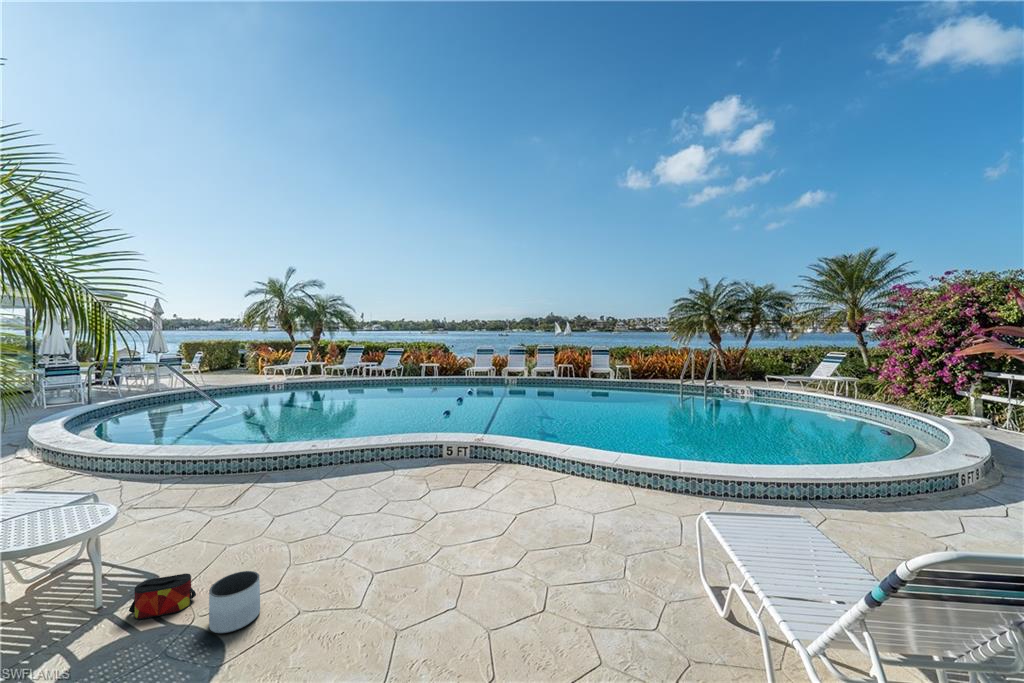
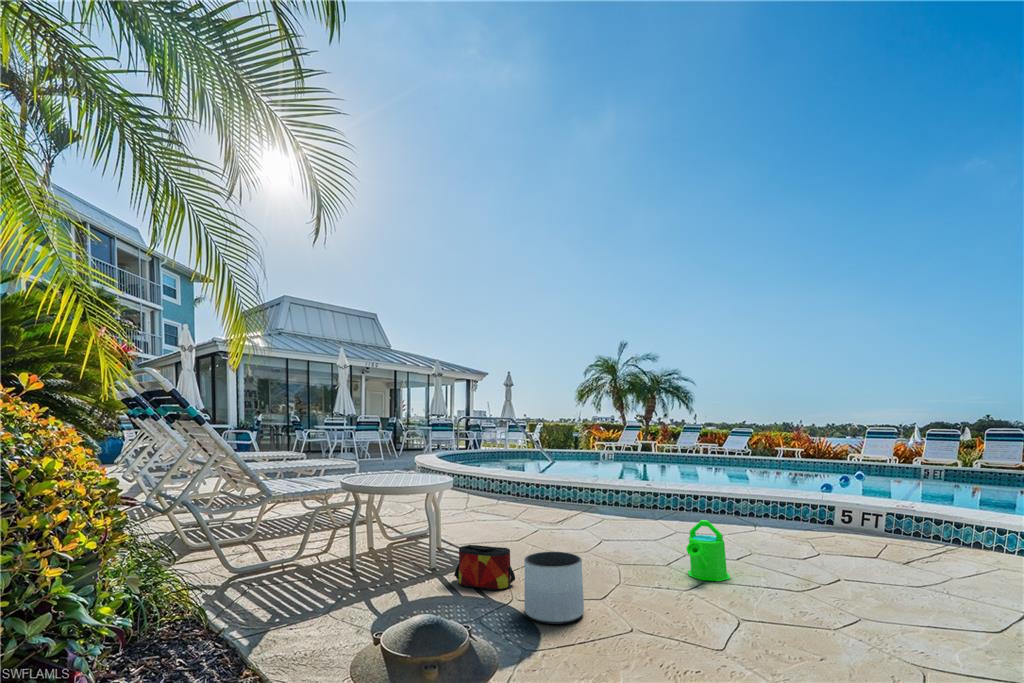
watering can: none [337,505,364,545] -> present [686,520,730,581]

